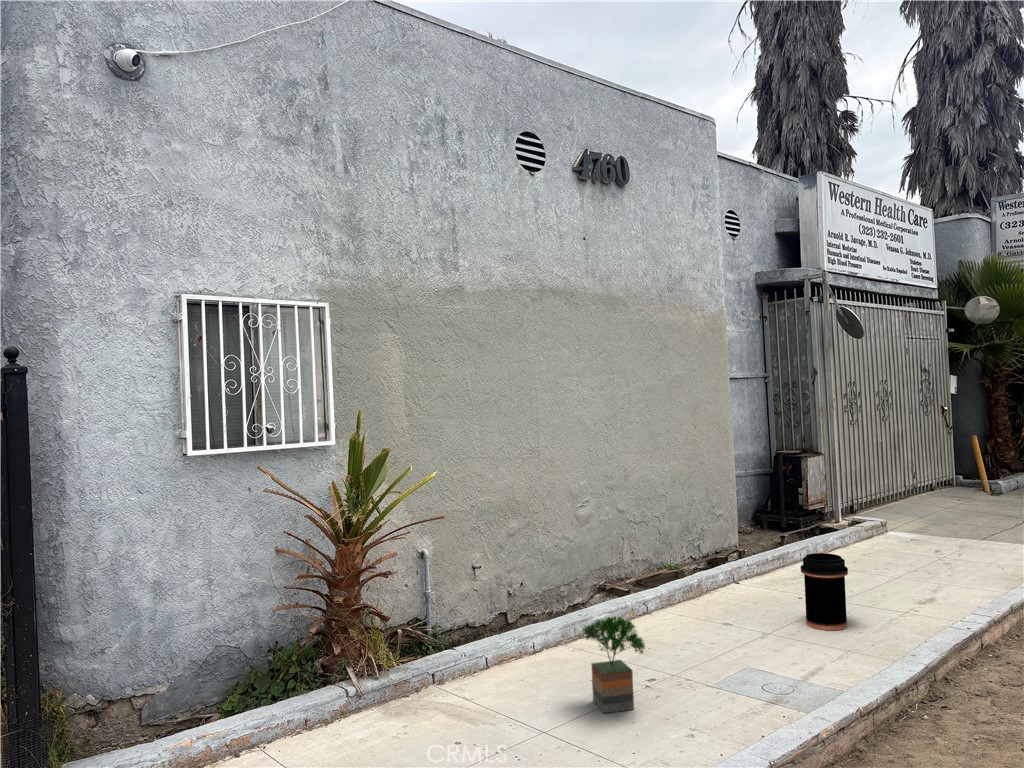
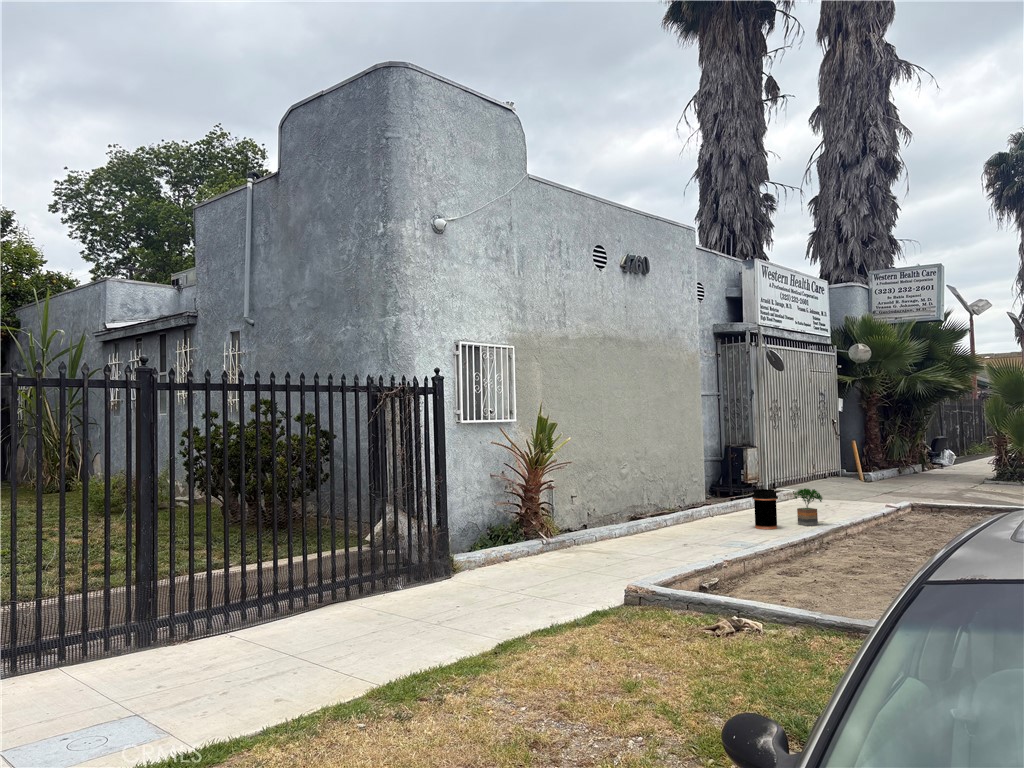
potted tree: present [583,616,645,713] -> present [794,489,822,526]

